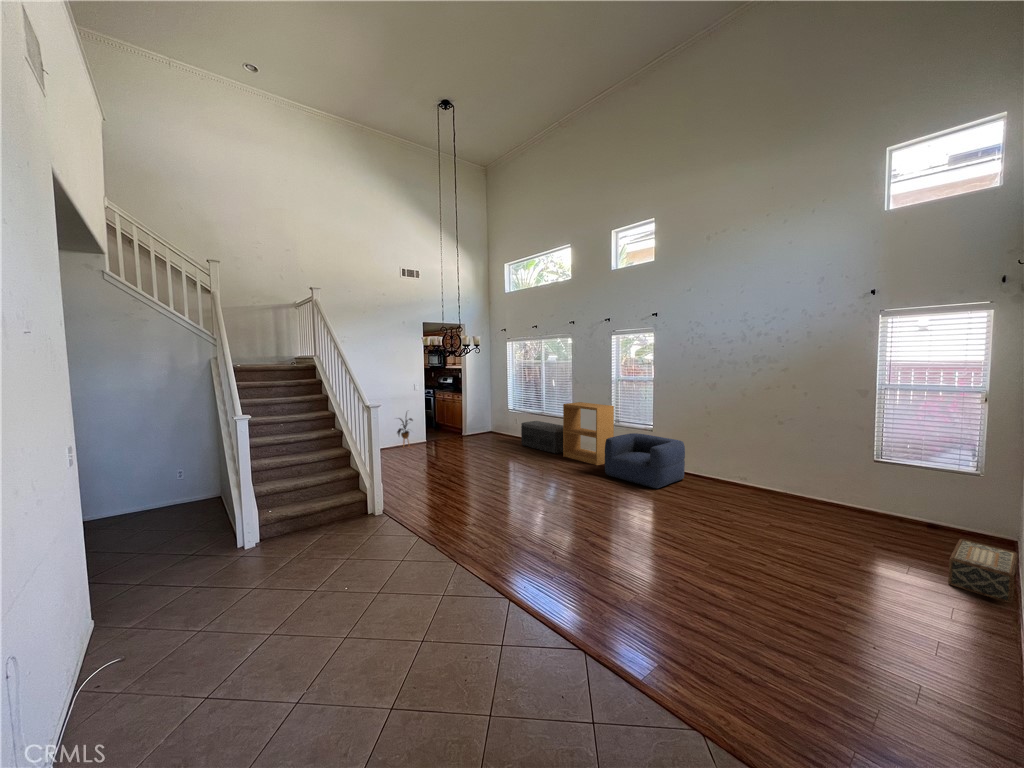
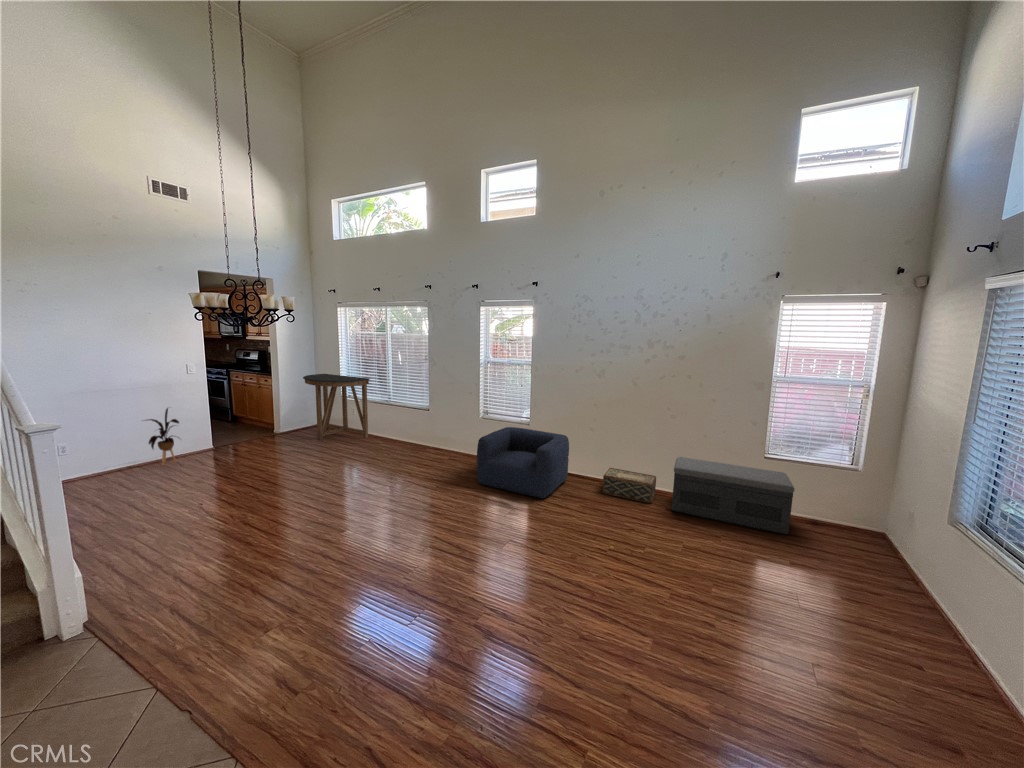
console table: none [483,392,529,441] -> present [303,374,370,440]
bookshelf: present [563,402,614,465] -> none [419,388,483,469]
storage bench: present [521,421,563,454] -> present [672,457,795,534]
woven basket: present [948,539,1018,603] -> present [603,468,656,503]

